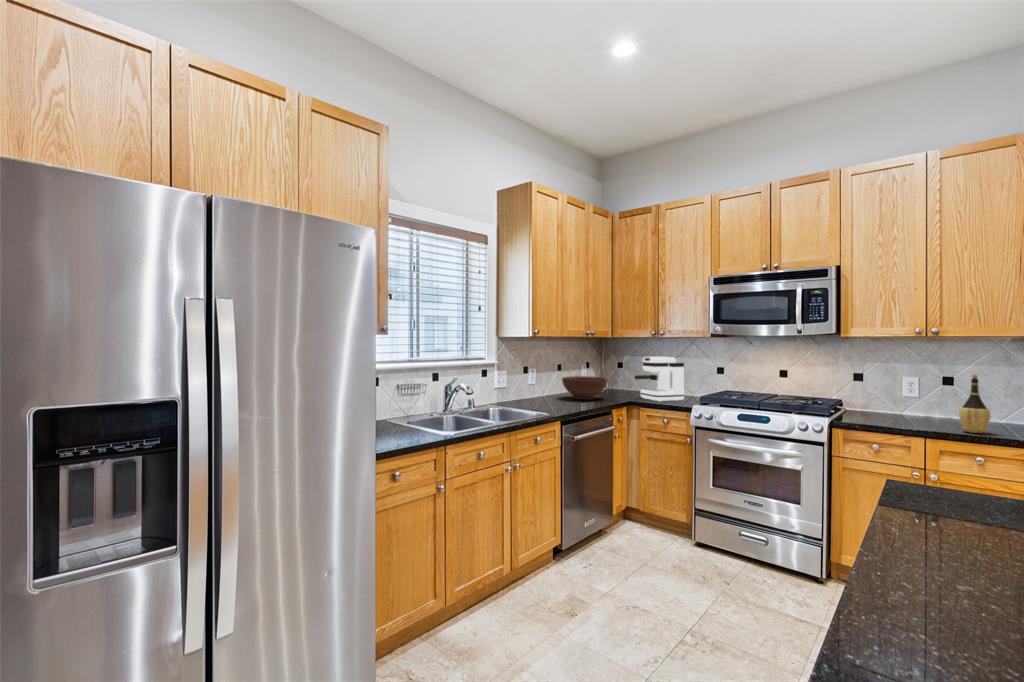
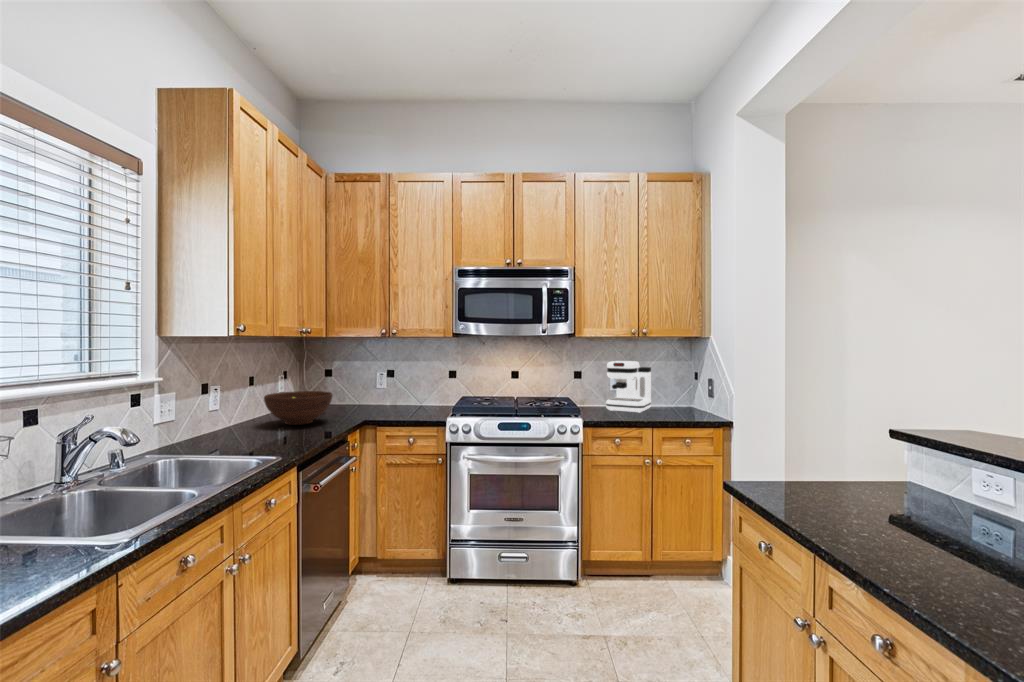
coffee maker: present [635,357,684,402] -> present [606,361,651,413]
wine bottle: present [959,375,991,433] -> none [670,369,691,418]

